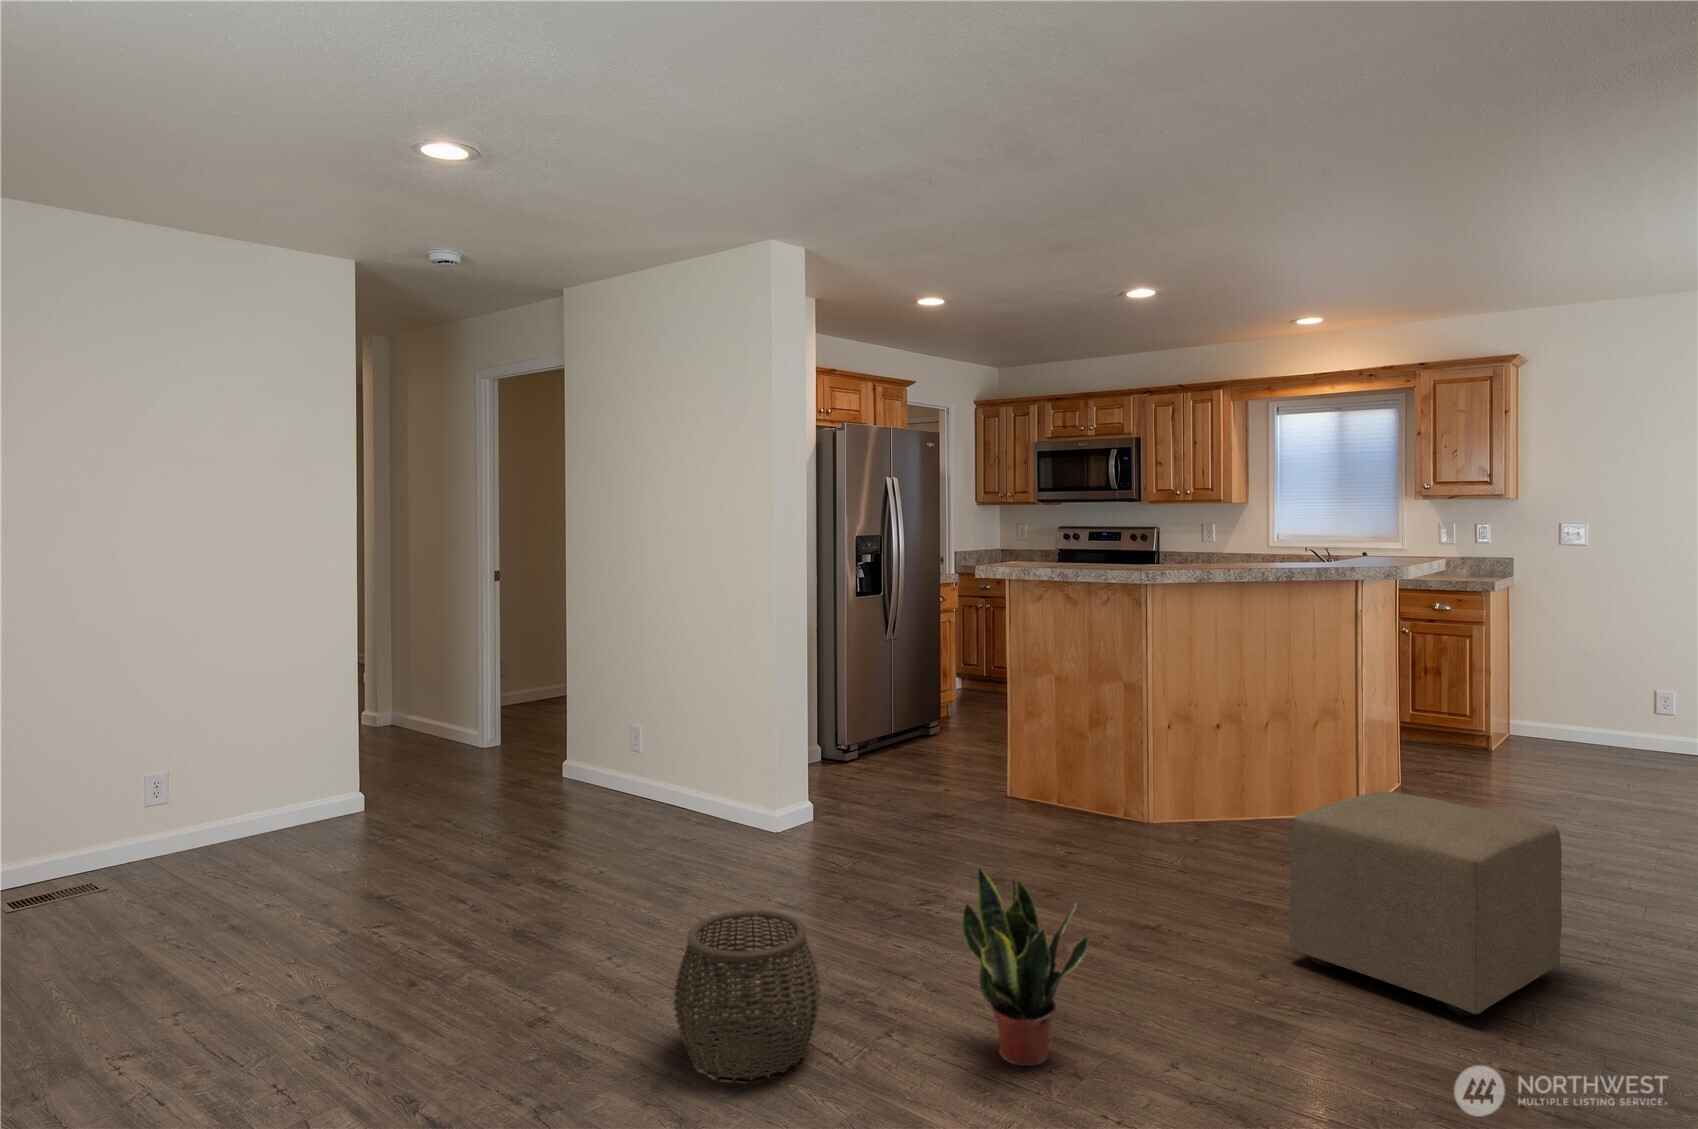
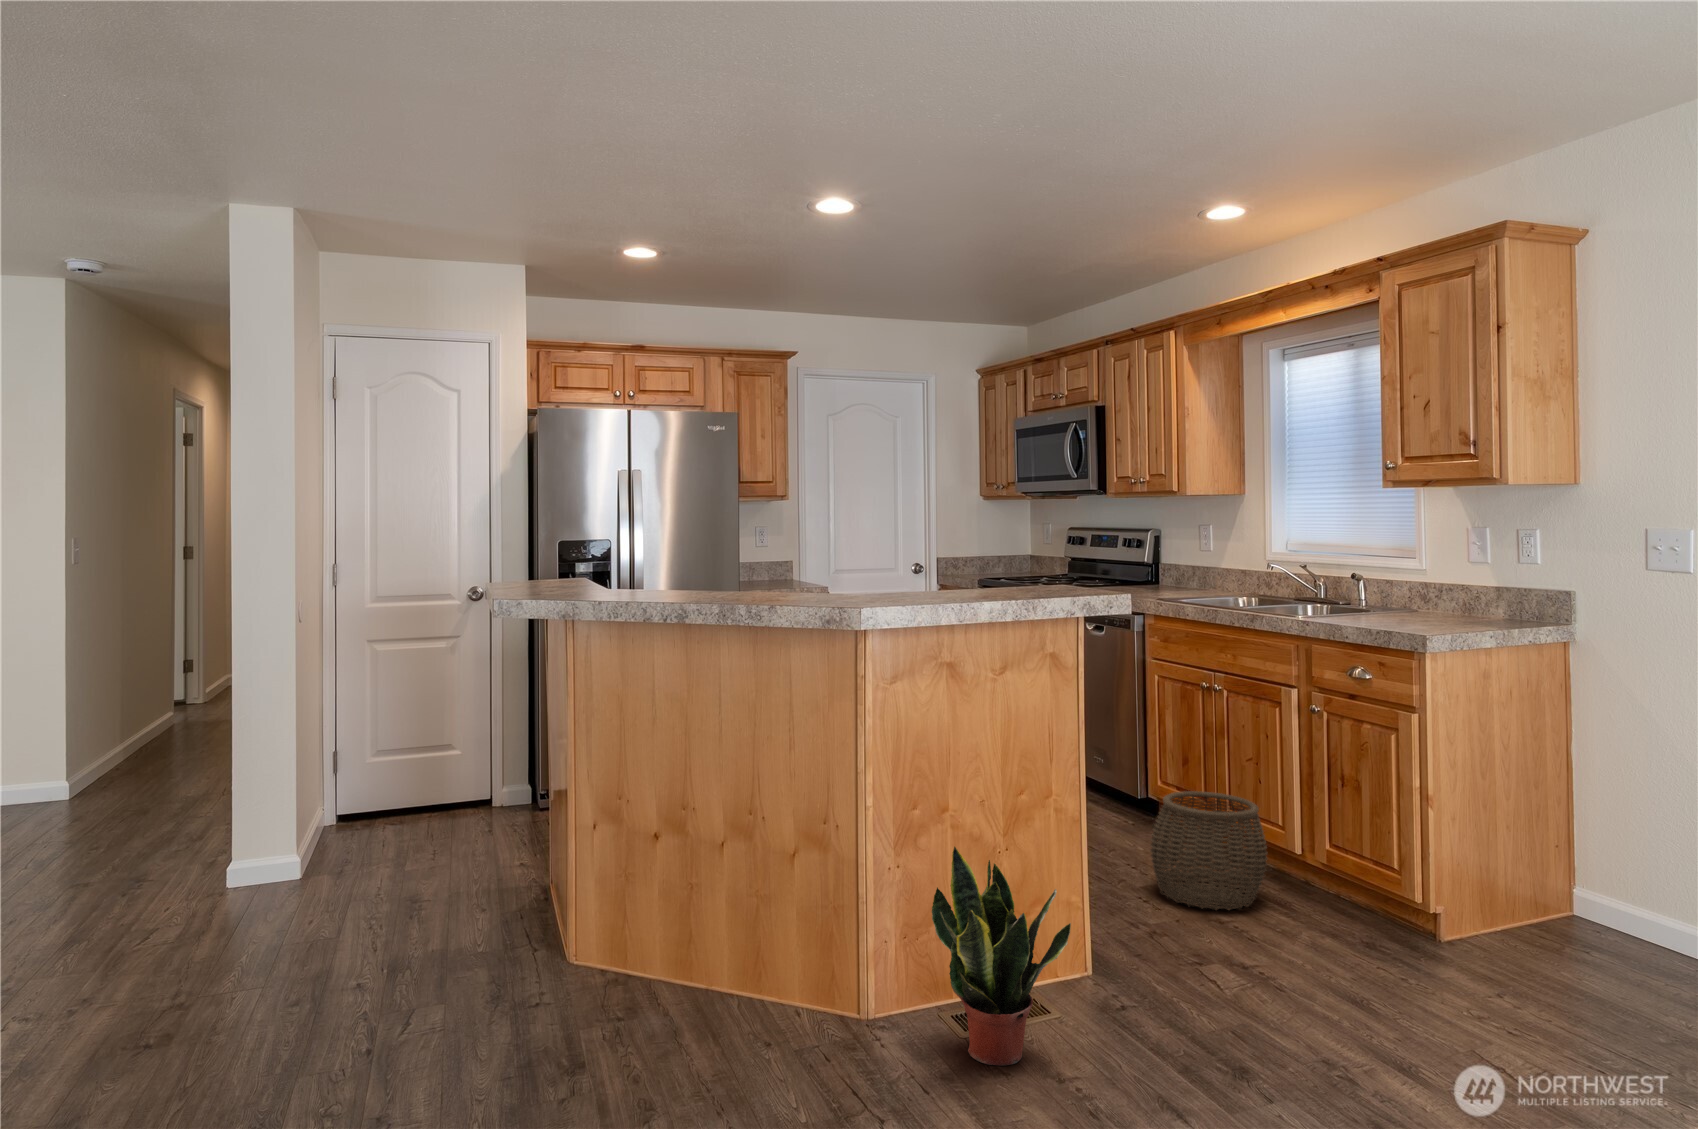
ottoman: present [1290,791,1562,1016] -> none [1272,782,1557,1016]
woven basket: present [674,910,821,1080] -> present [1150,791,1267,910]

